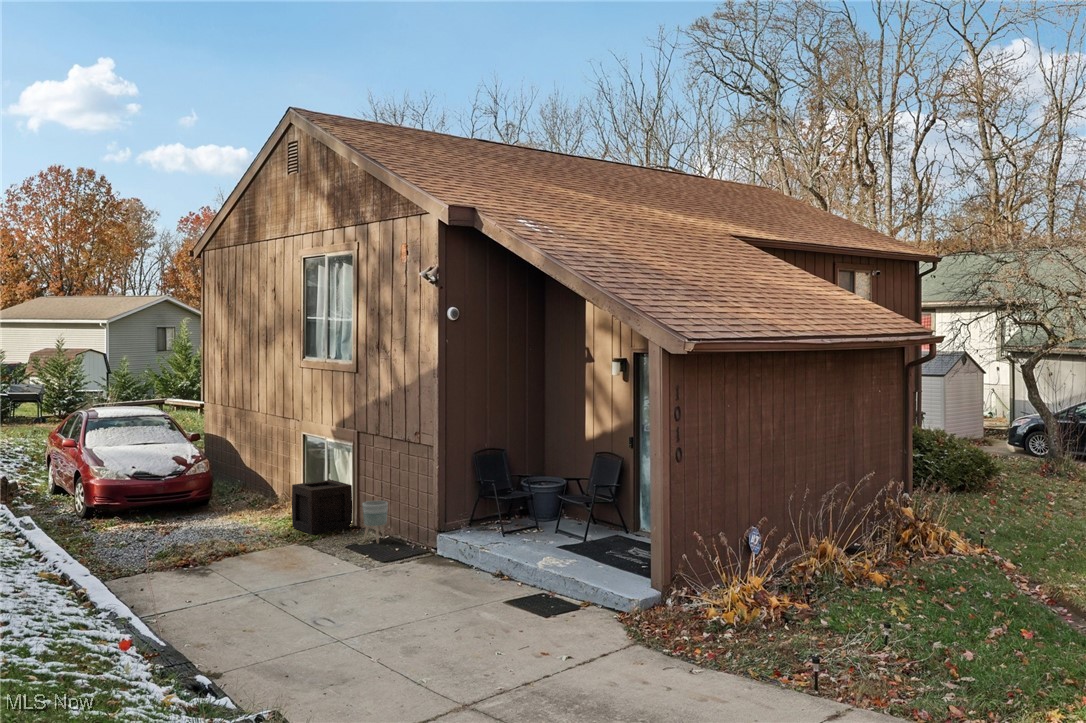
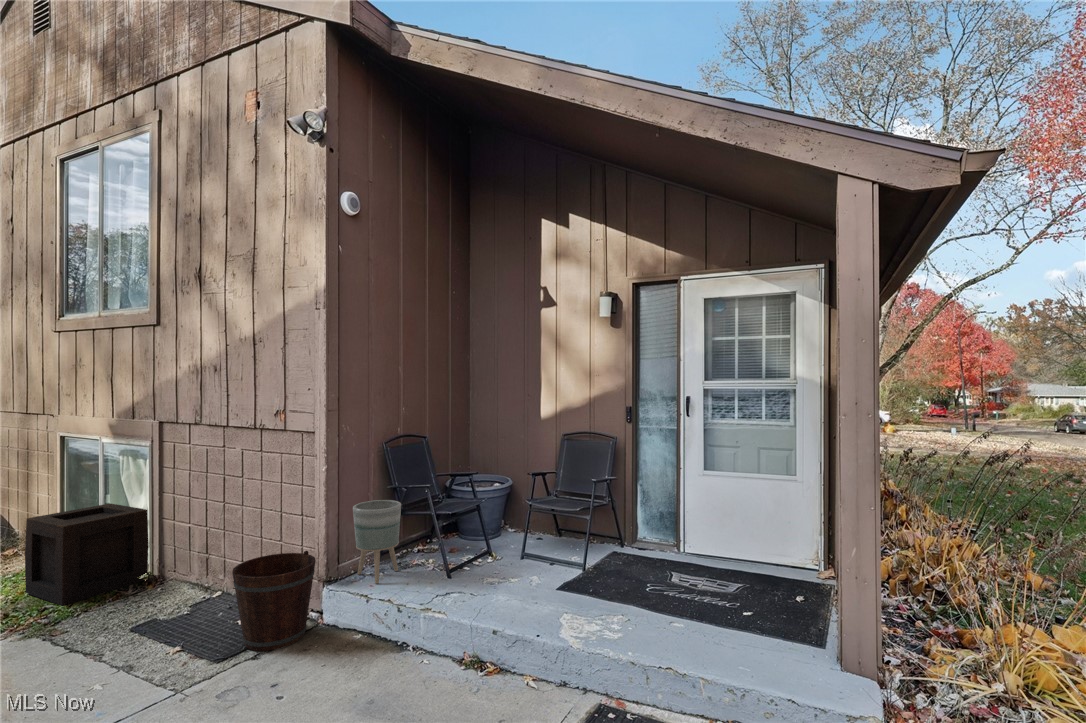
planter: present [362,501,388,543] -> present [353,500,401,584]
bucket: none [391,513,433,561] -> present [232,551,316,651]

